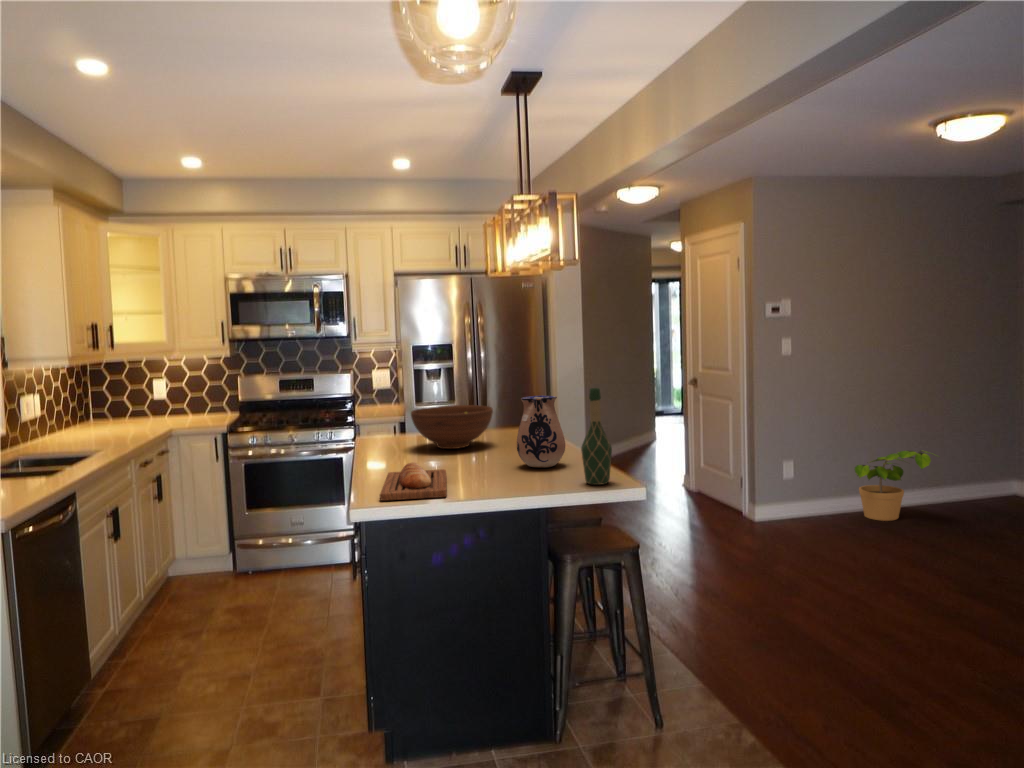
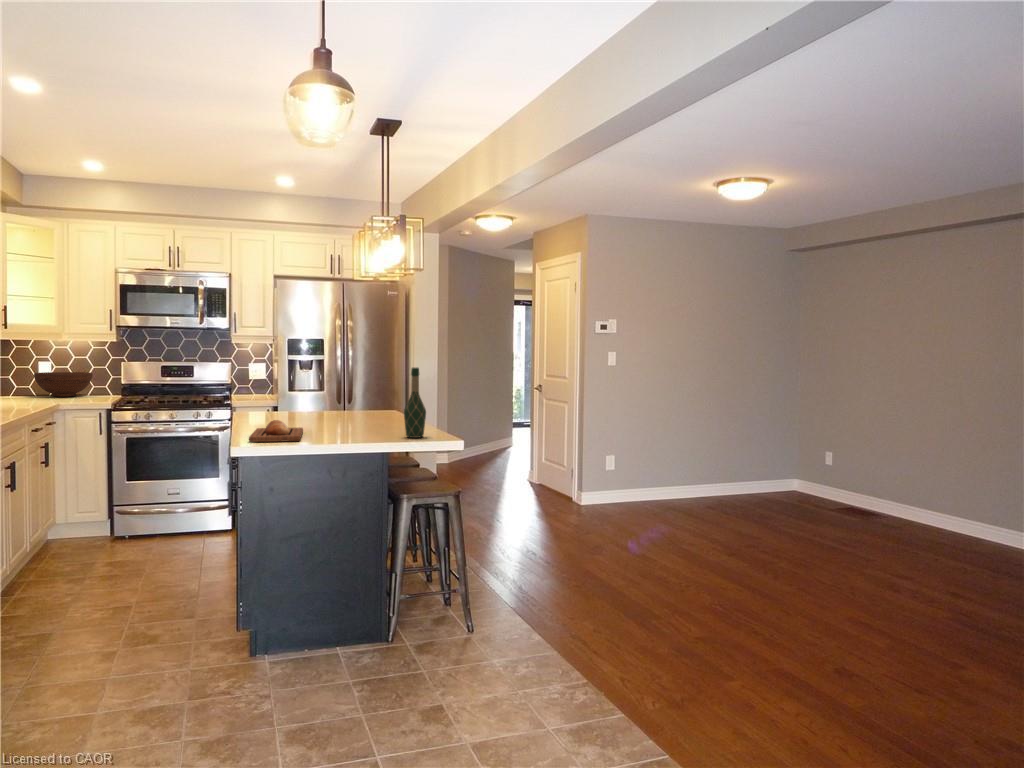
ceramic pitcher: present [517,395,565,467] -> none [360,376,398,430]
fruit bowl: present [411,405,493,449] -> present [34,372,93,397]
potted plant: present [855,451,931,521] -> none [663,448,727,507]

